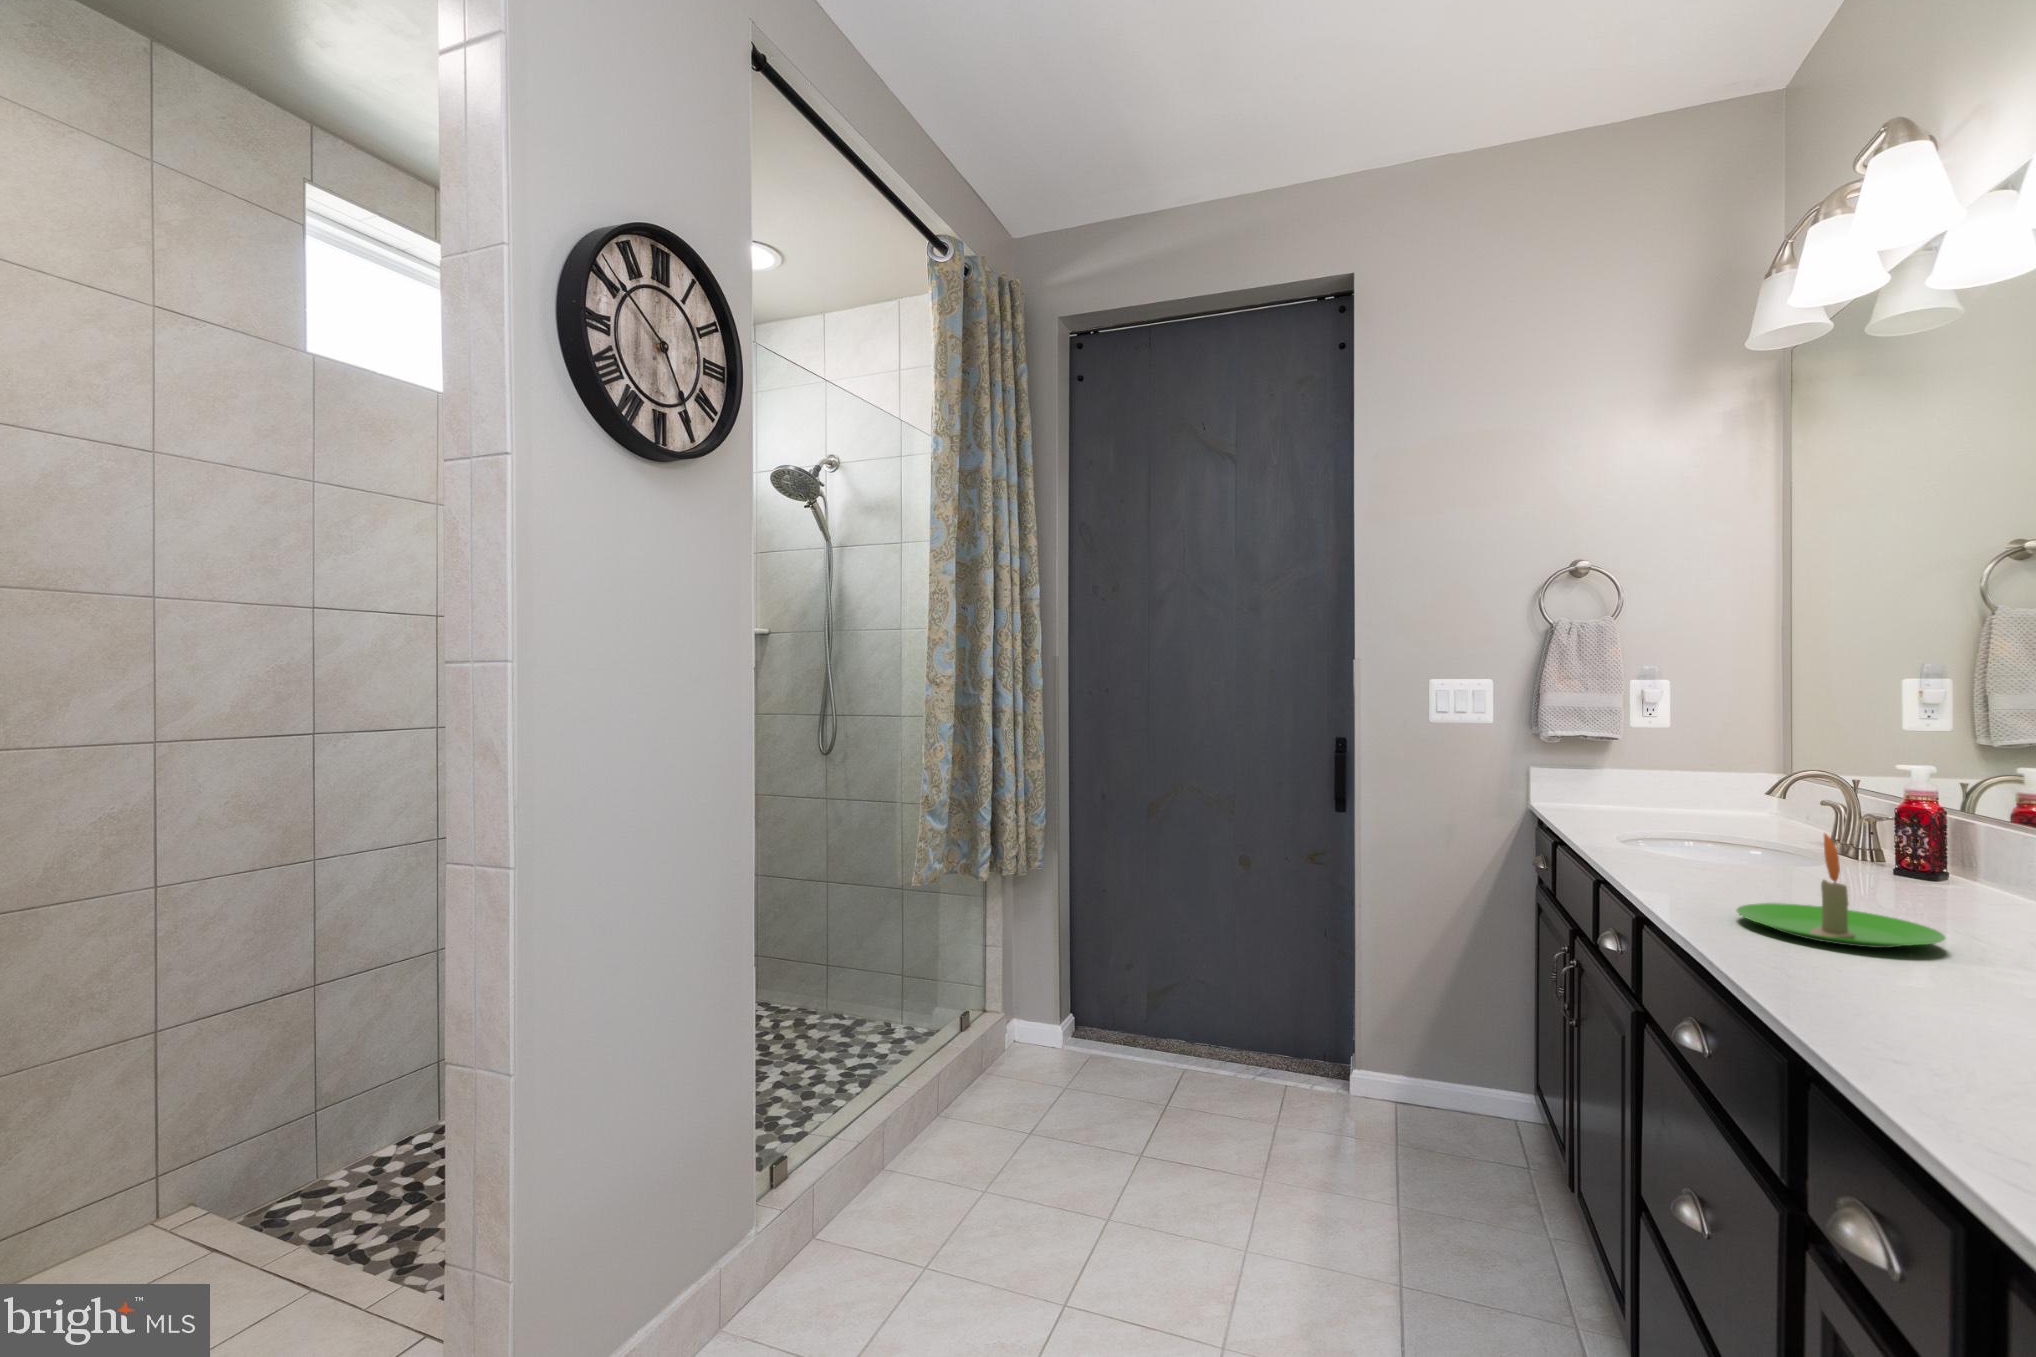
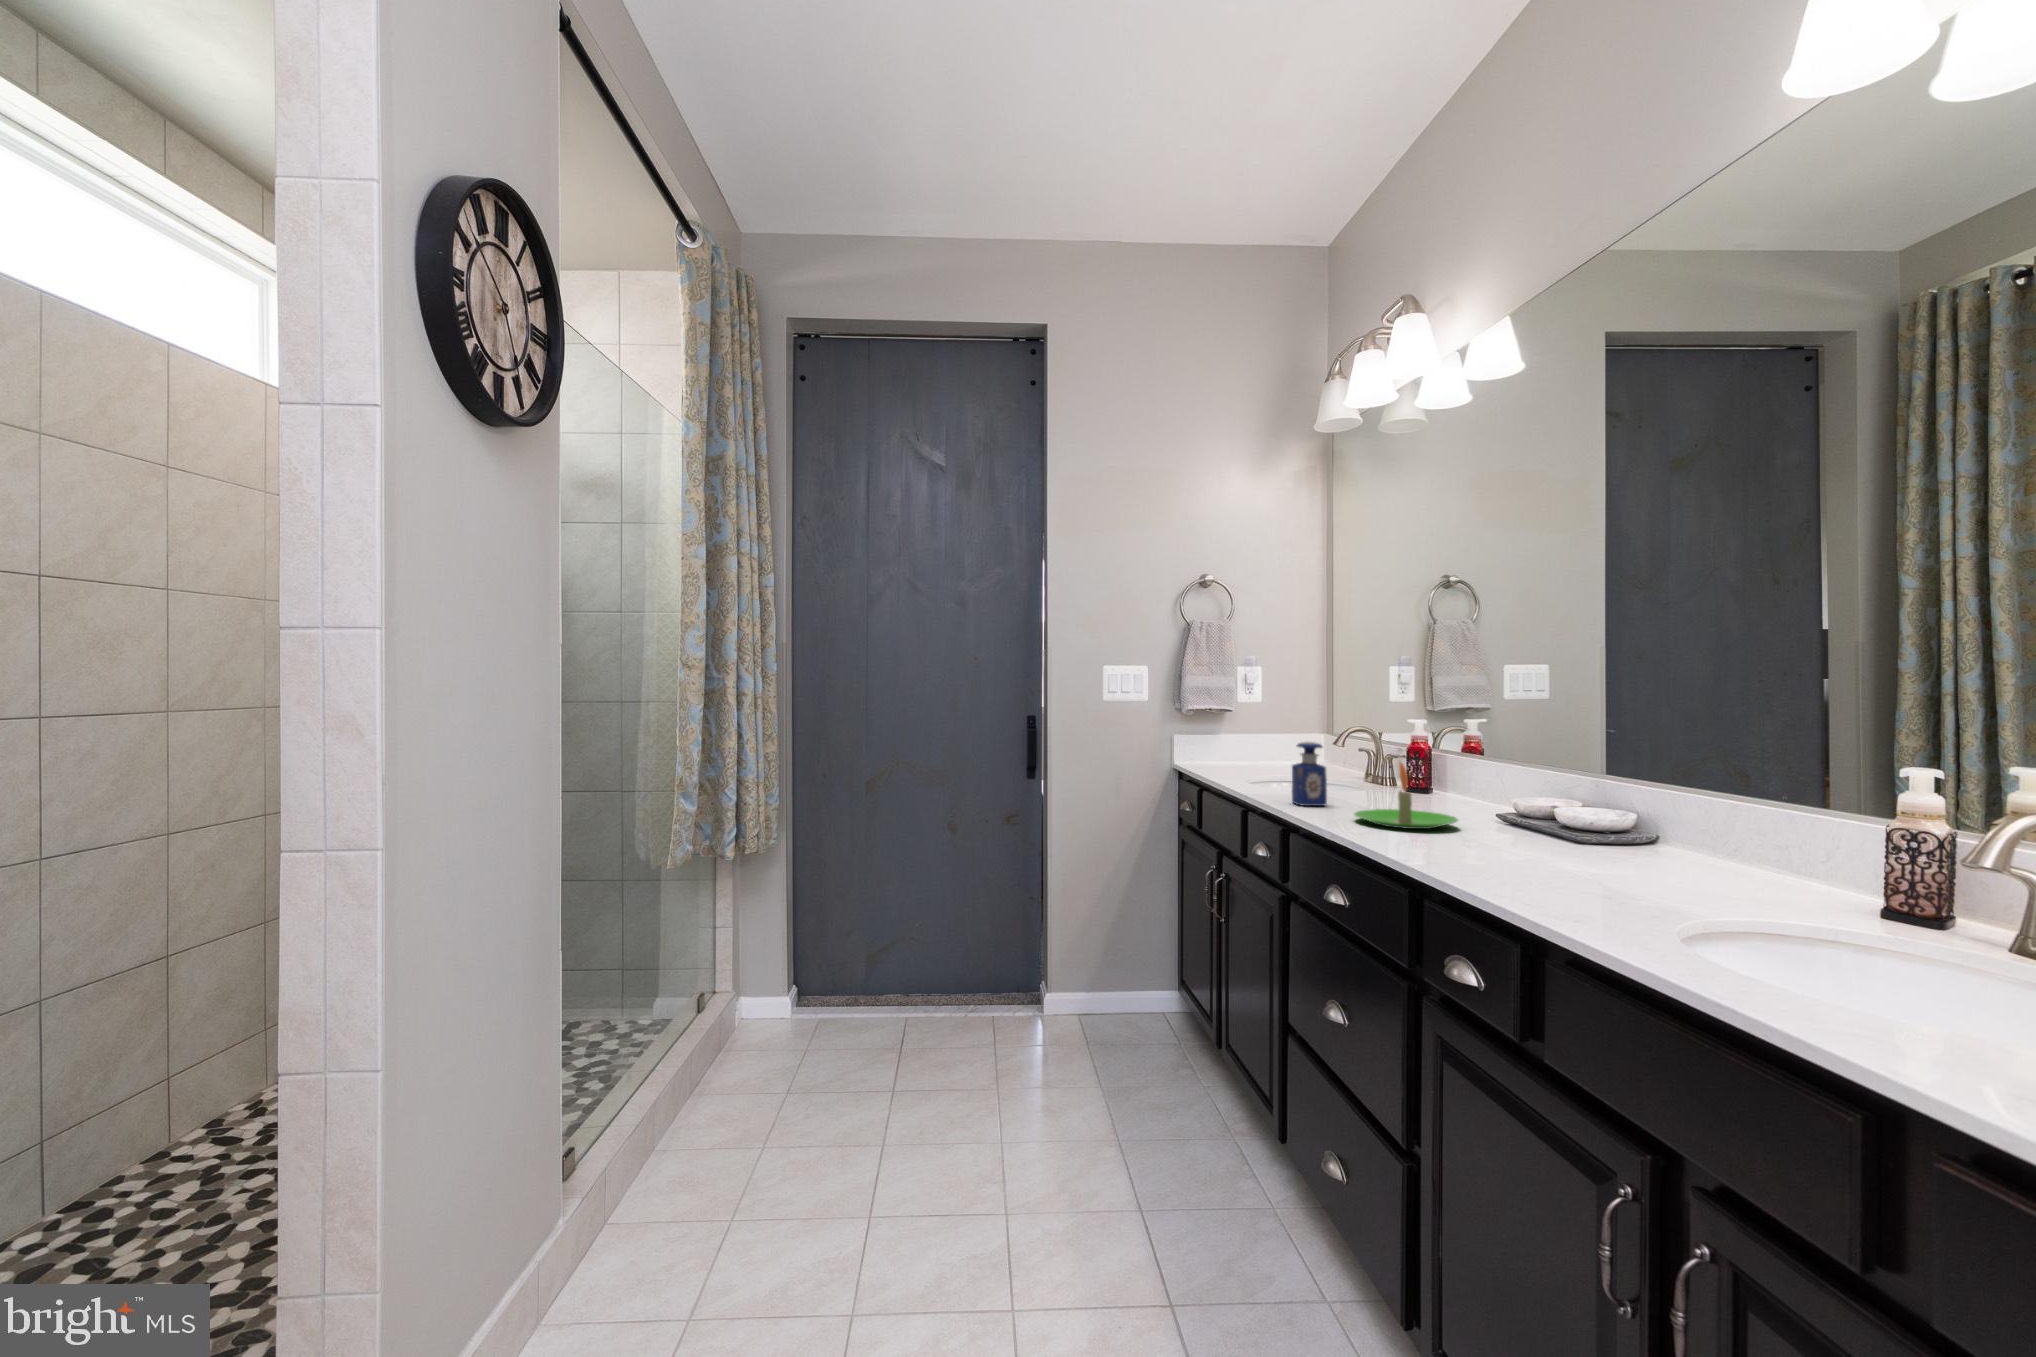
perfume bottle: none [1655,791,1714,888] -> present [1292,742,1327,806]

